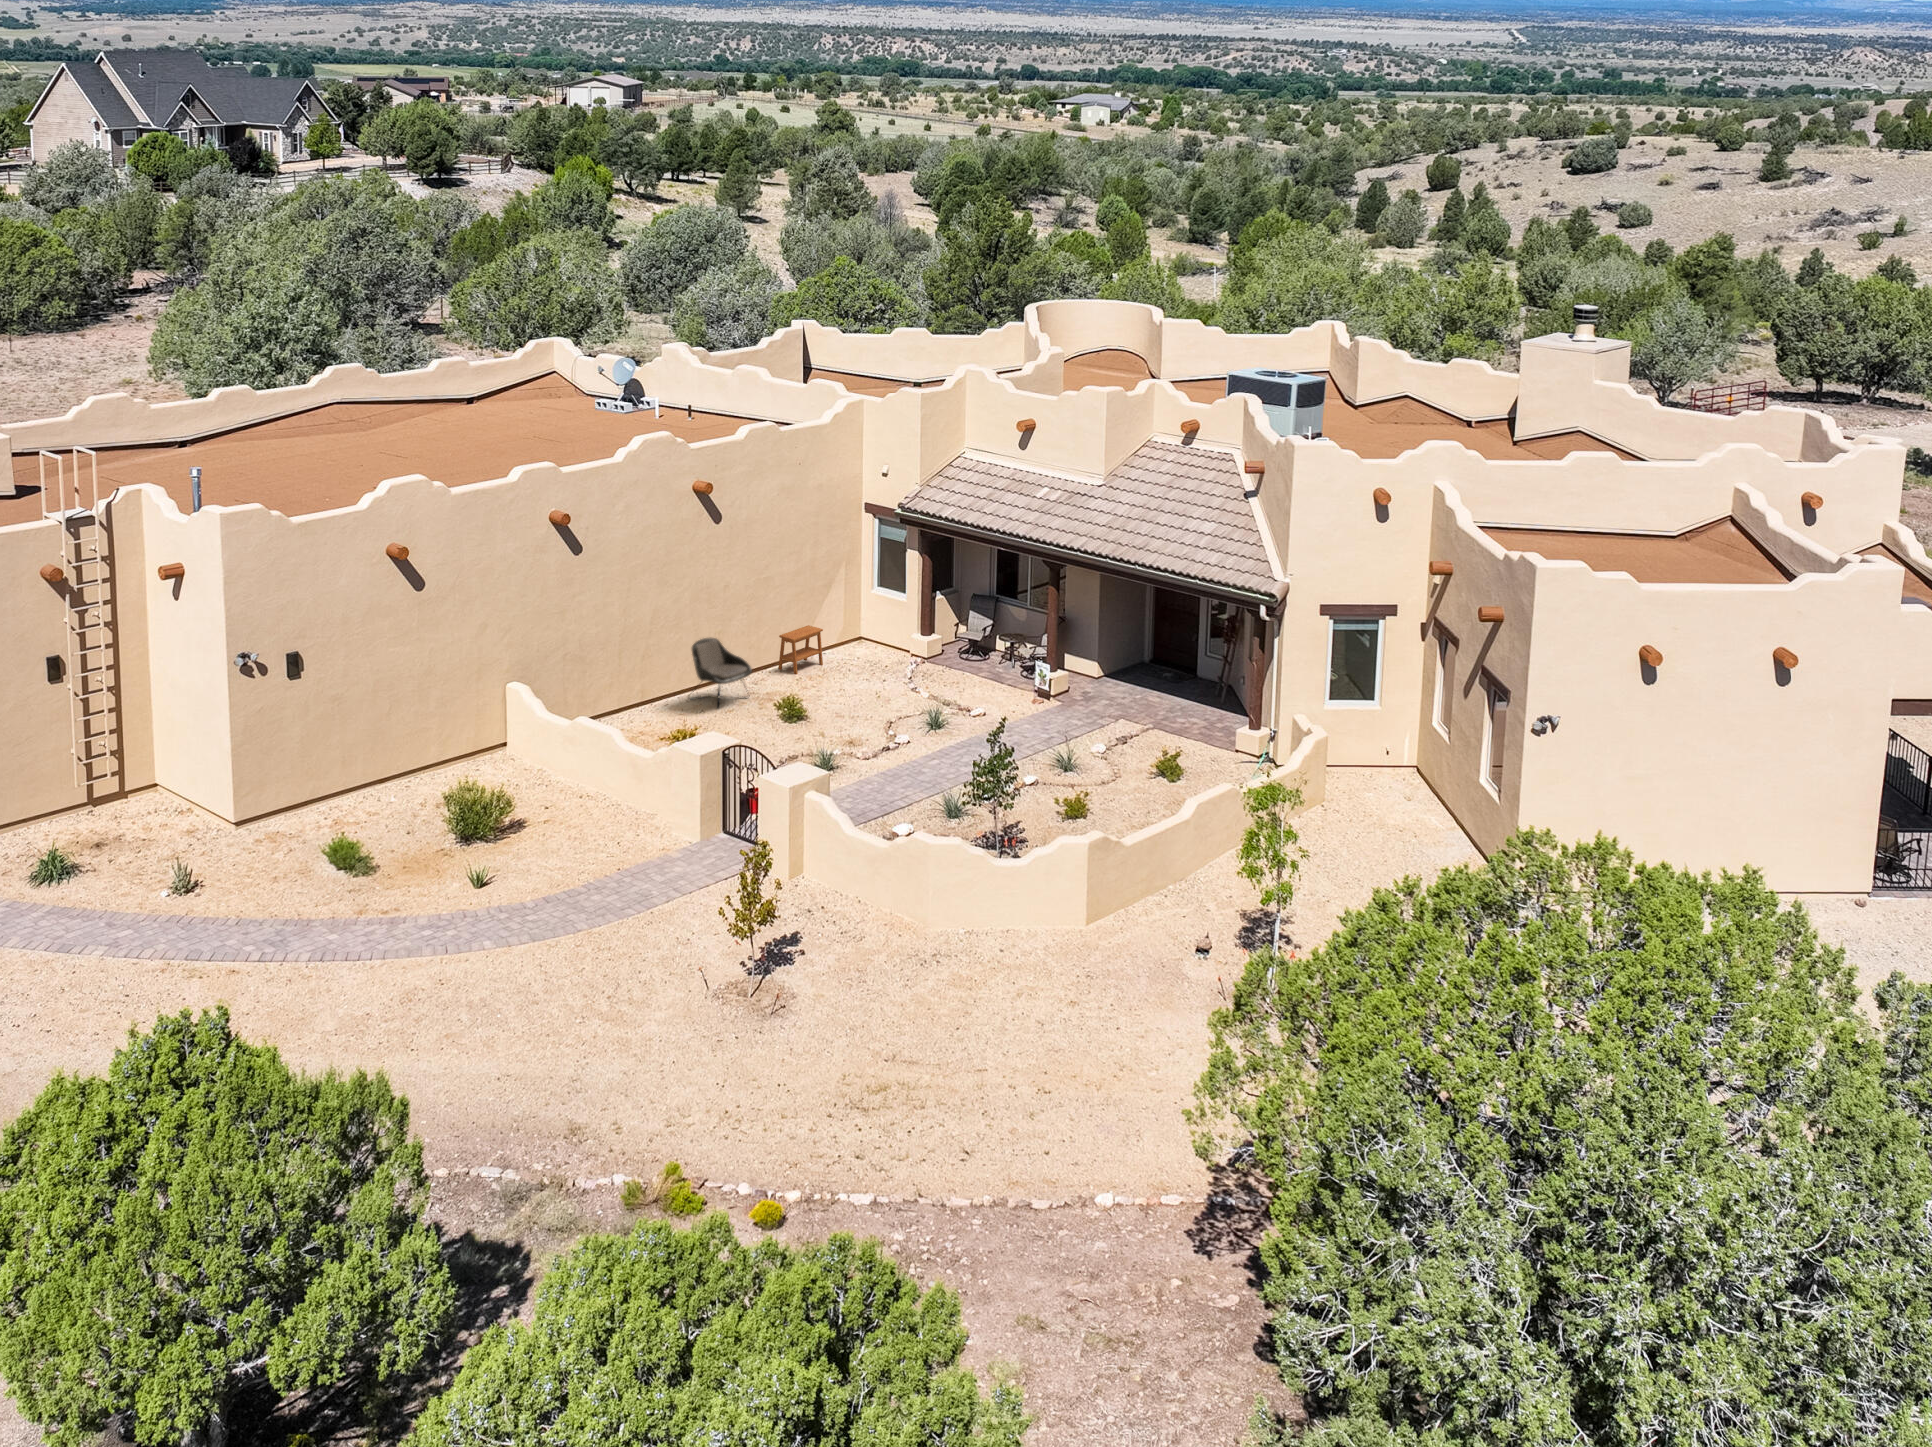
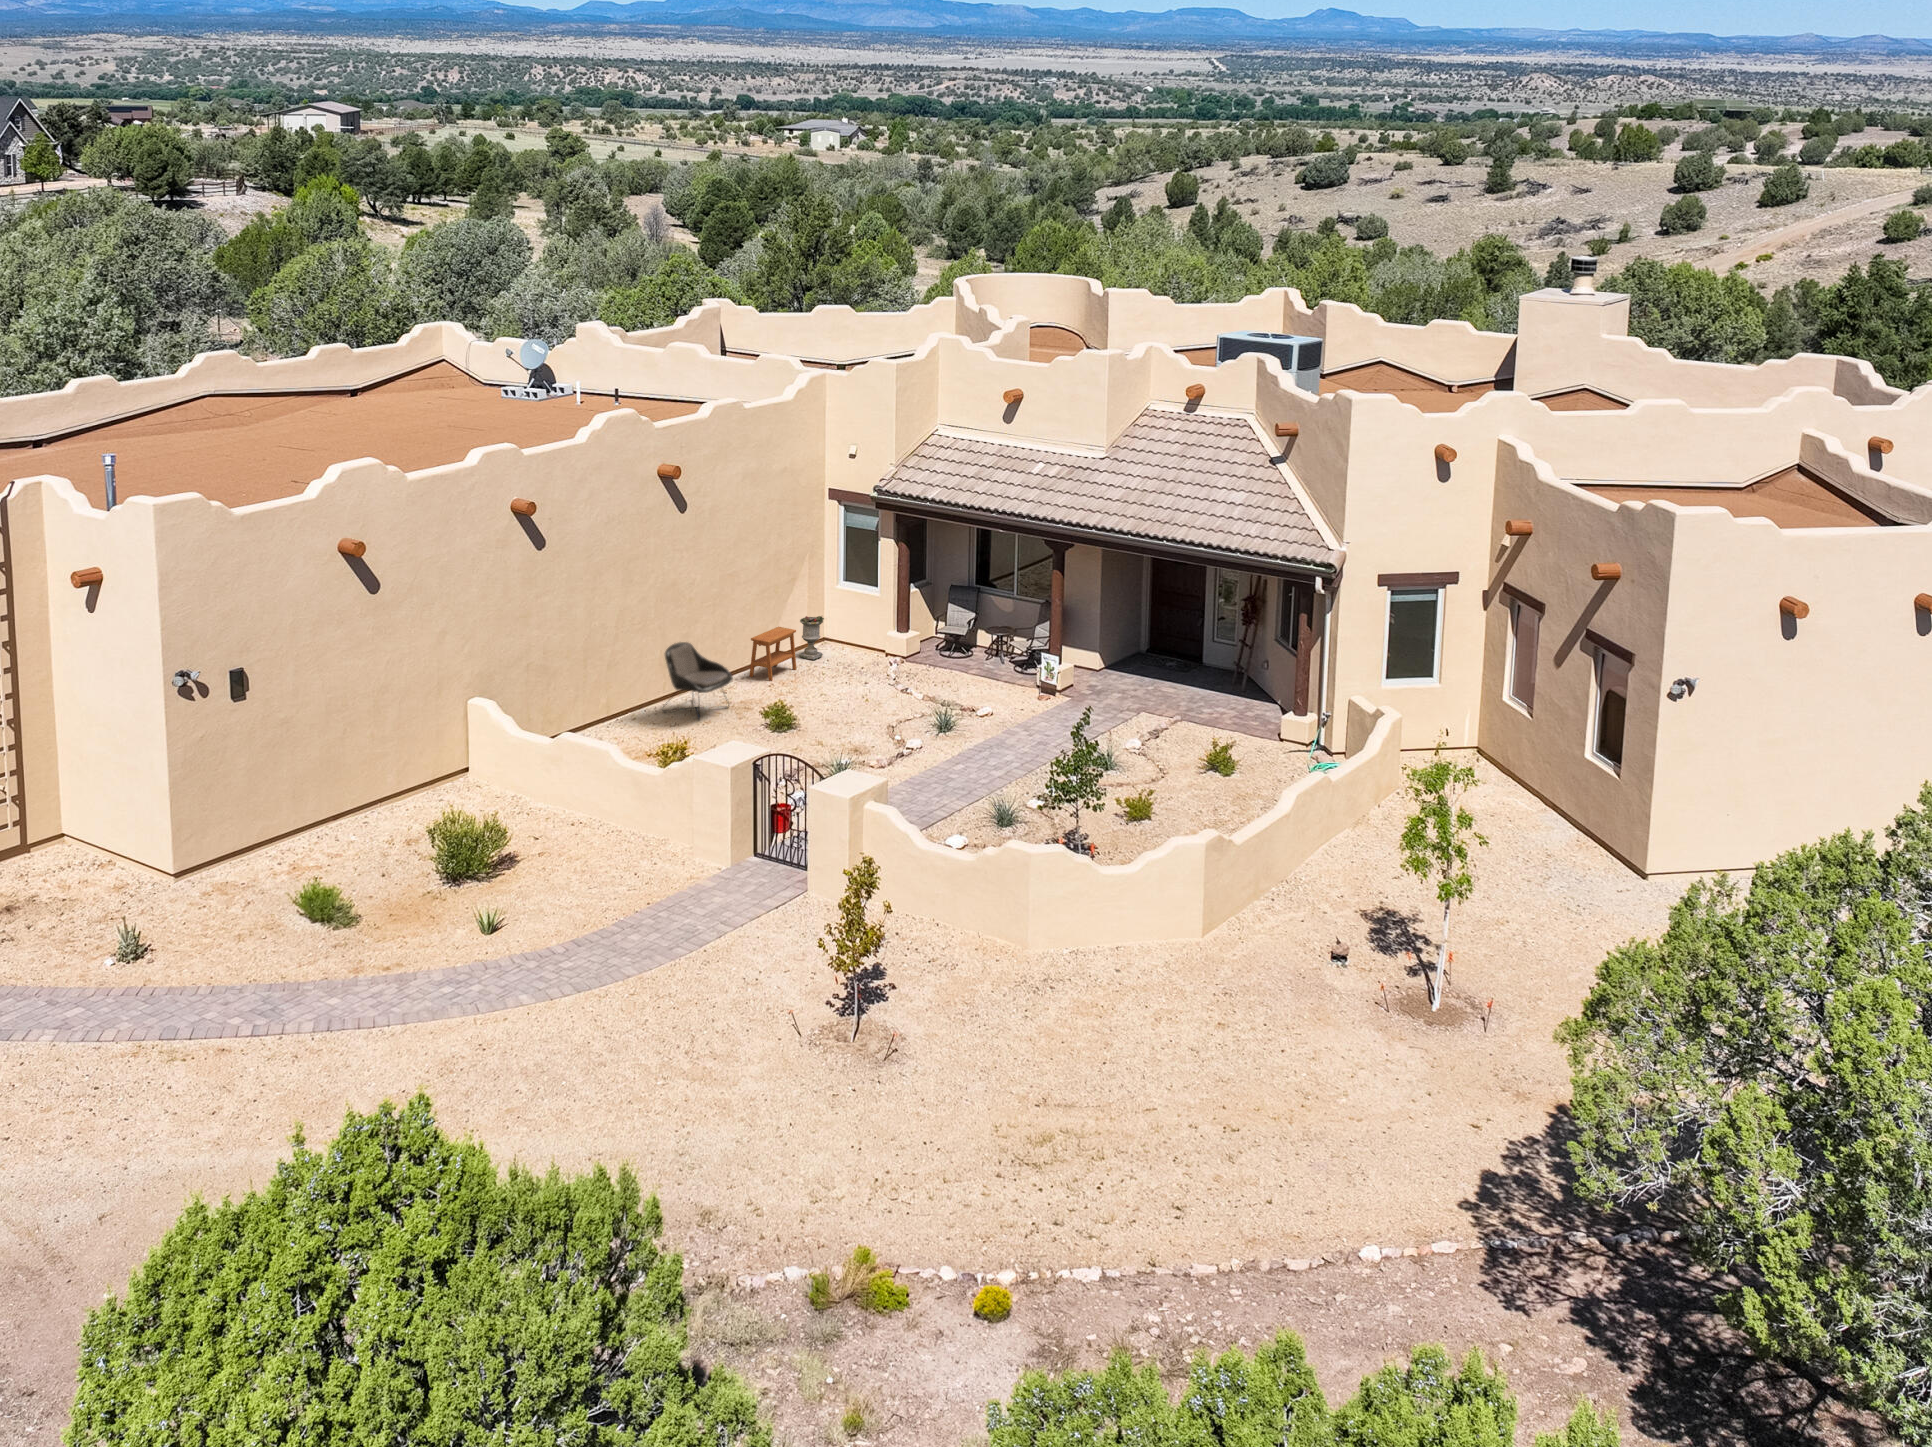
planter: none [830,616,853,656] -> present [799,616,824,660]

